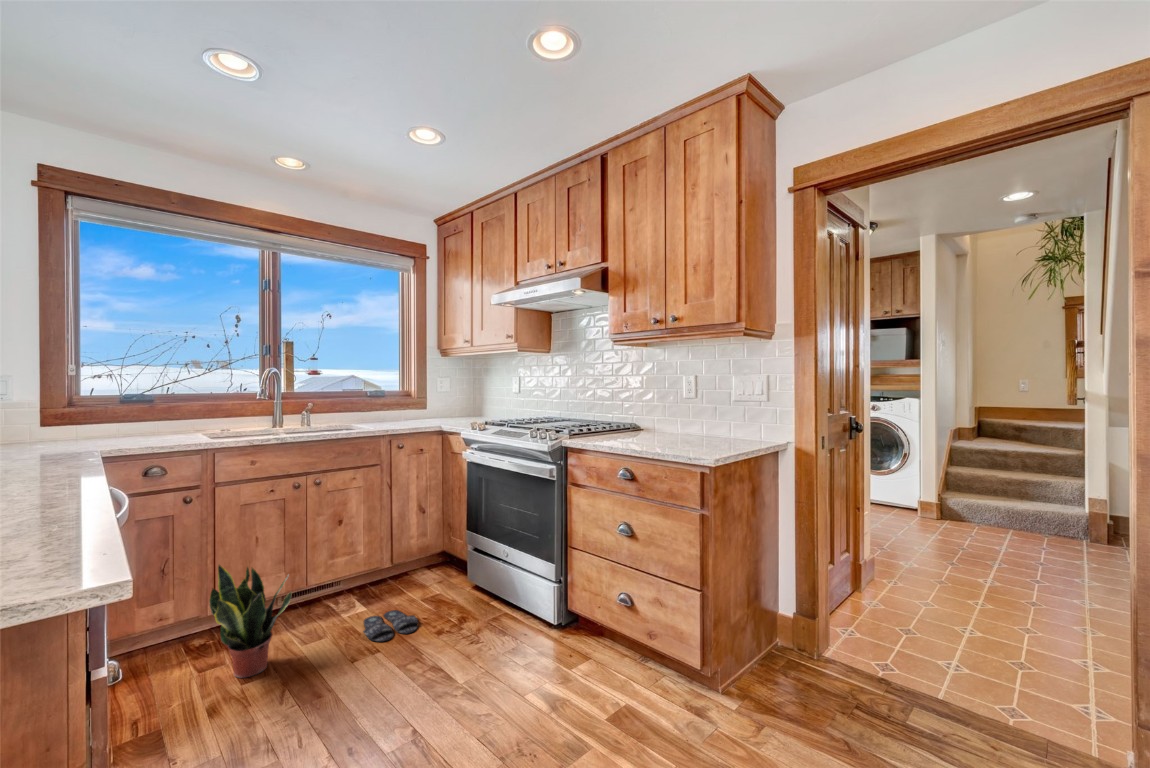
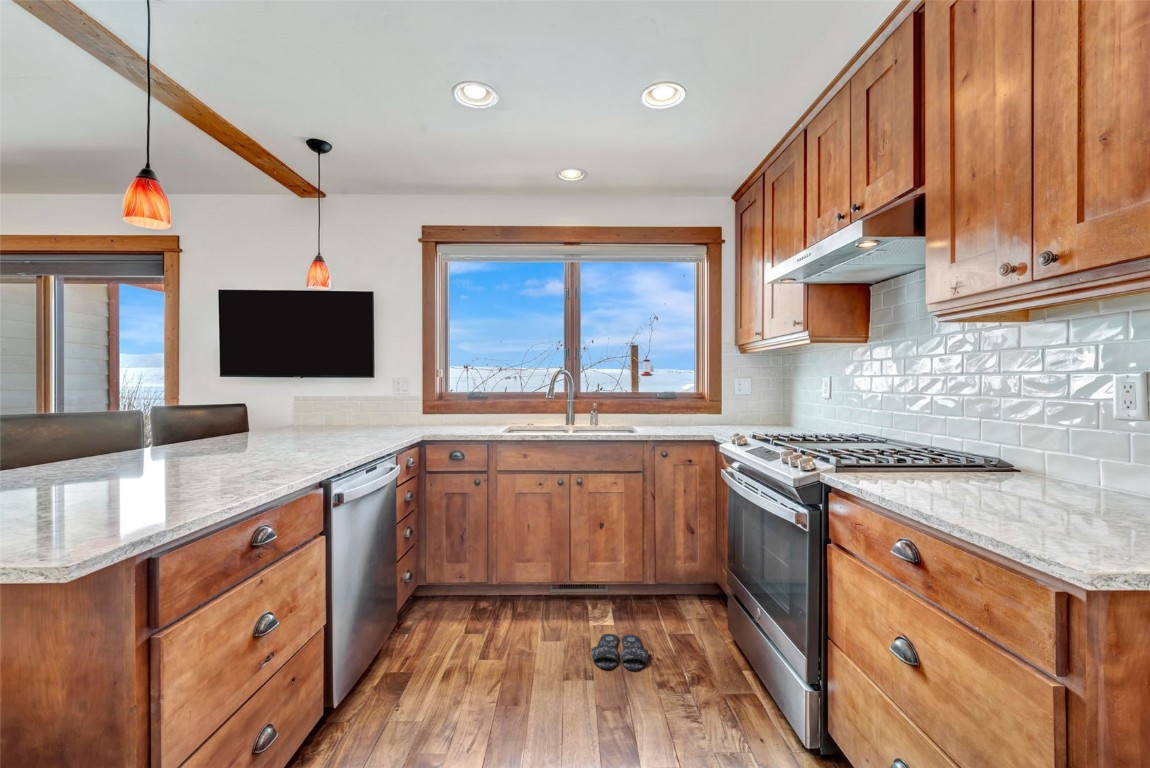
potted plant: present [209,565,292,678] -> none [457,545,530,654]

